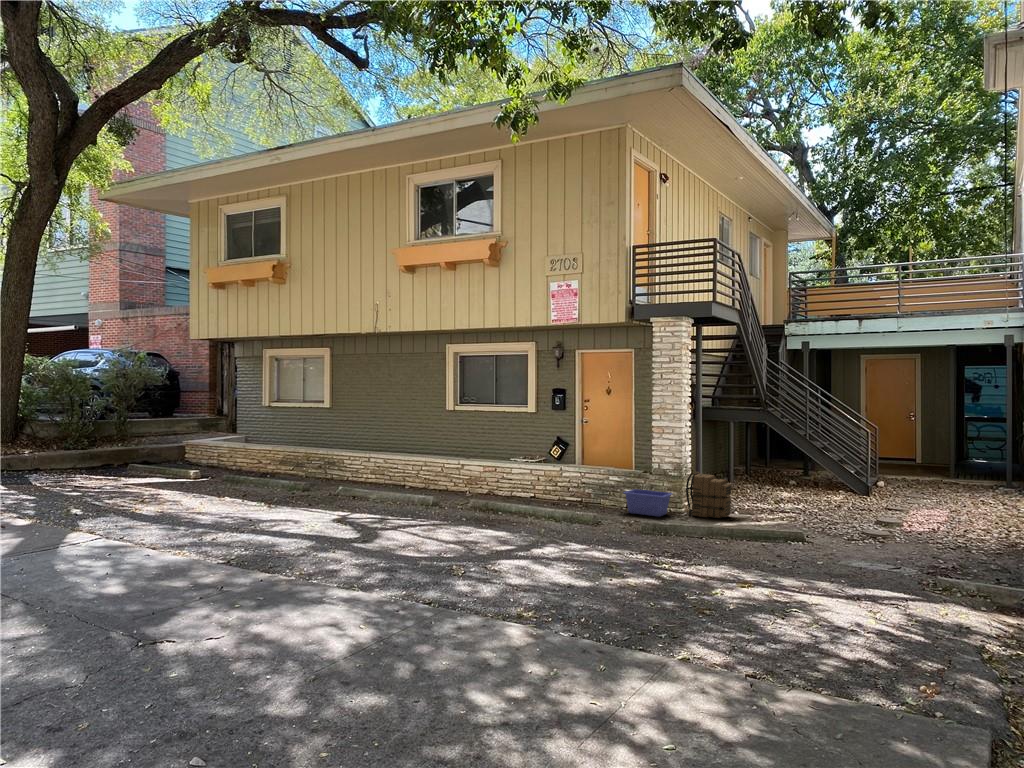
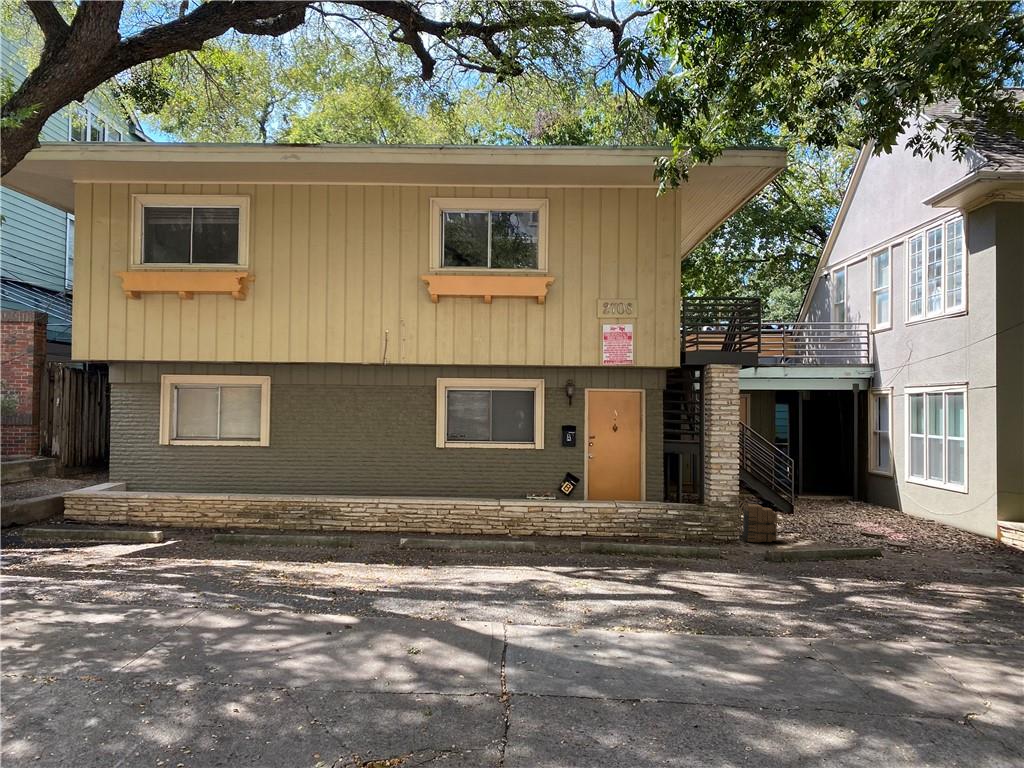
storage bin: present [624,489,672,517] -> none [692,521,737,545]

